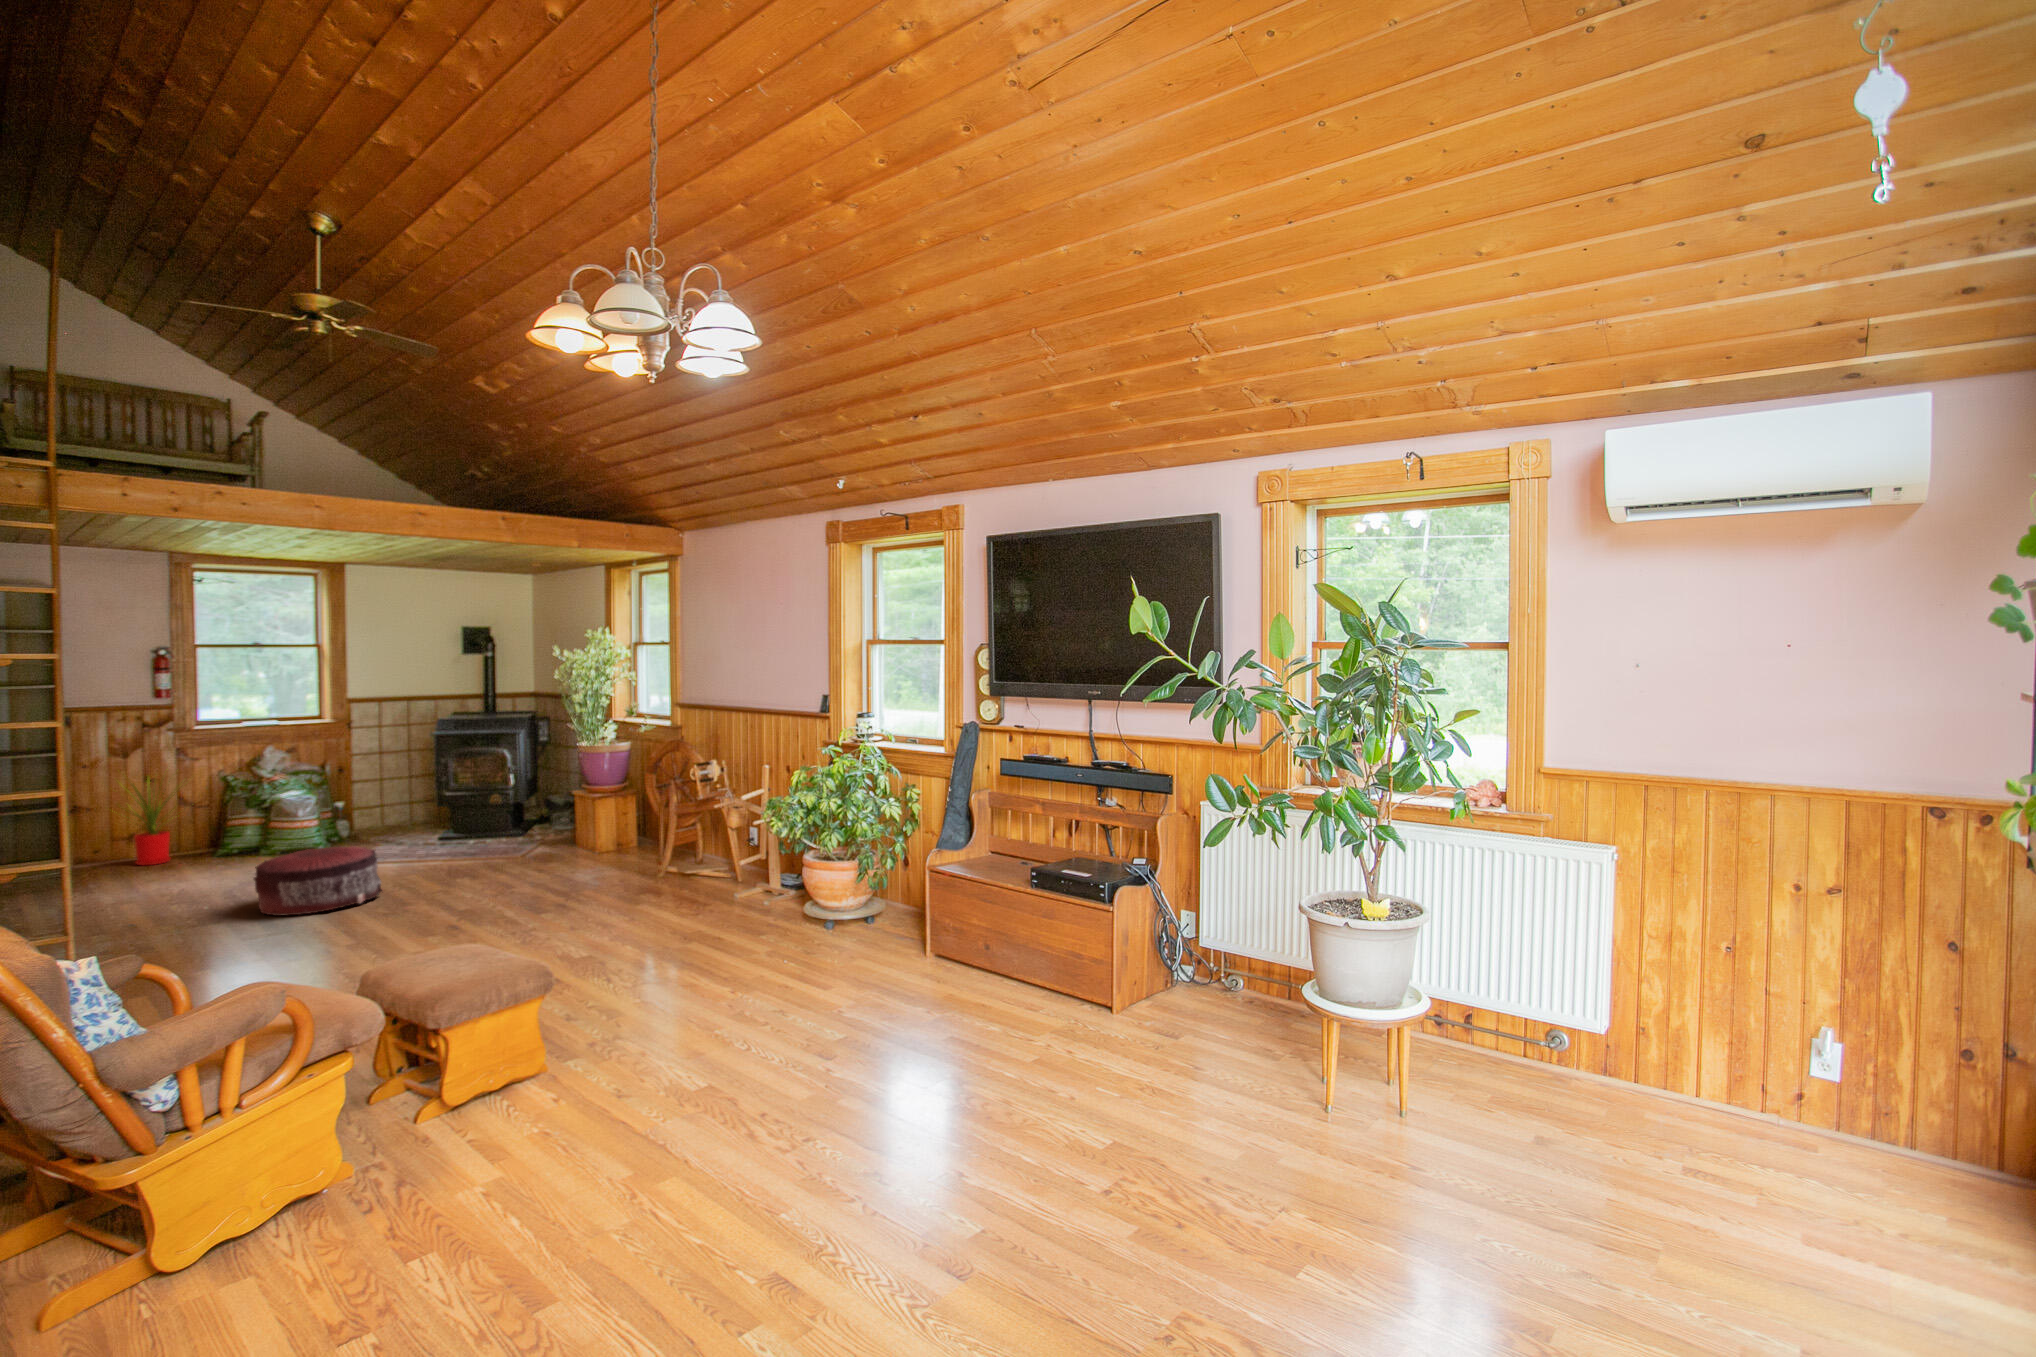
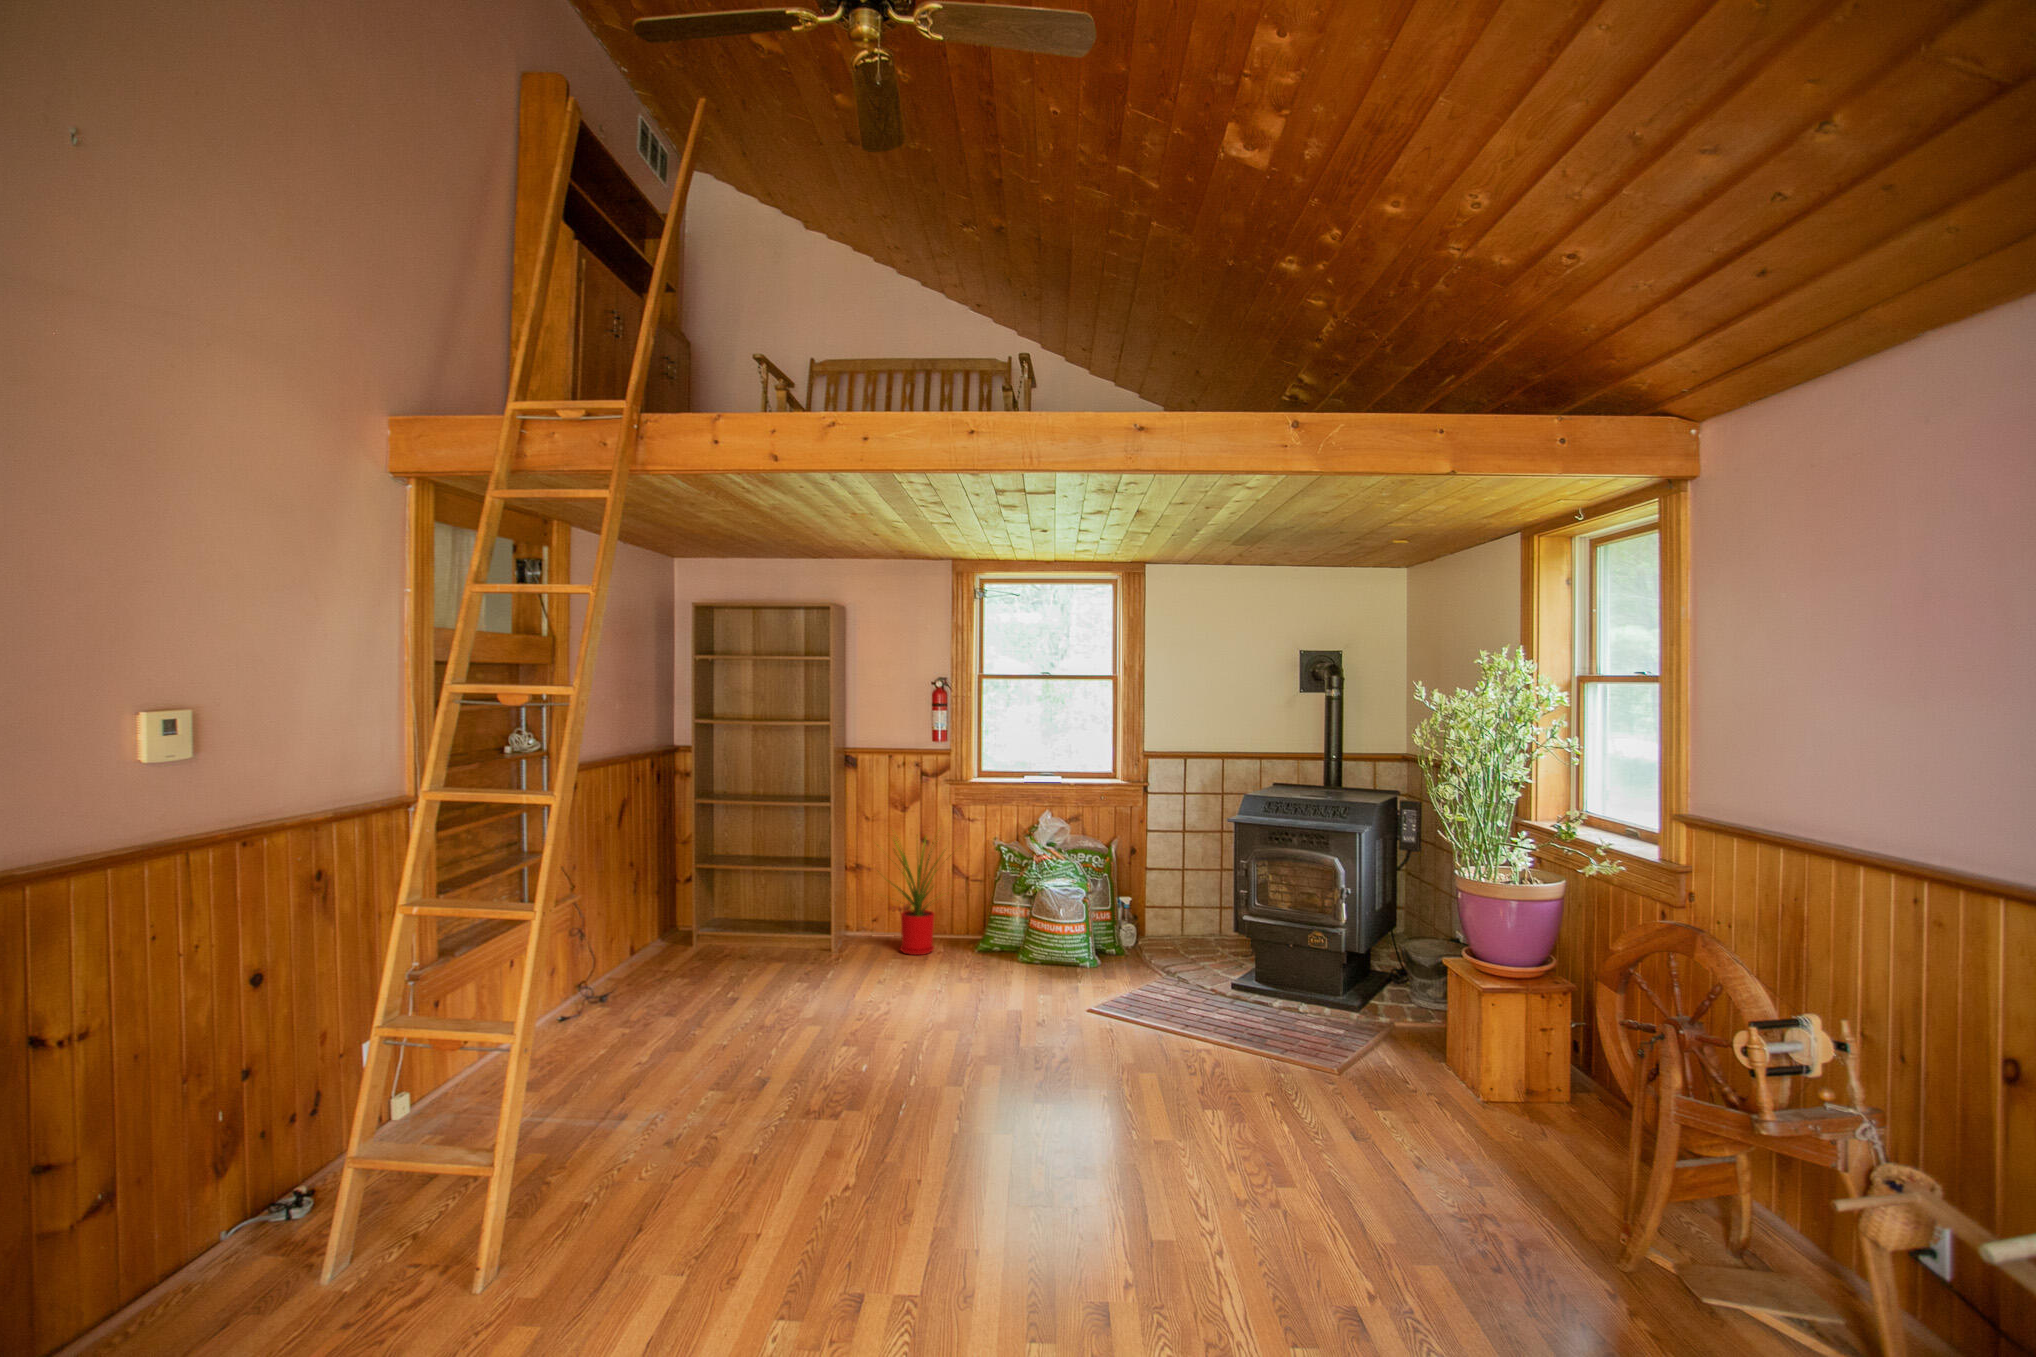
pouf: present [254,846,382,916] -> none [907,1010,1083,1153]

